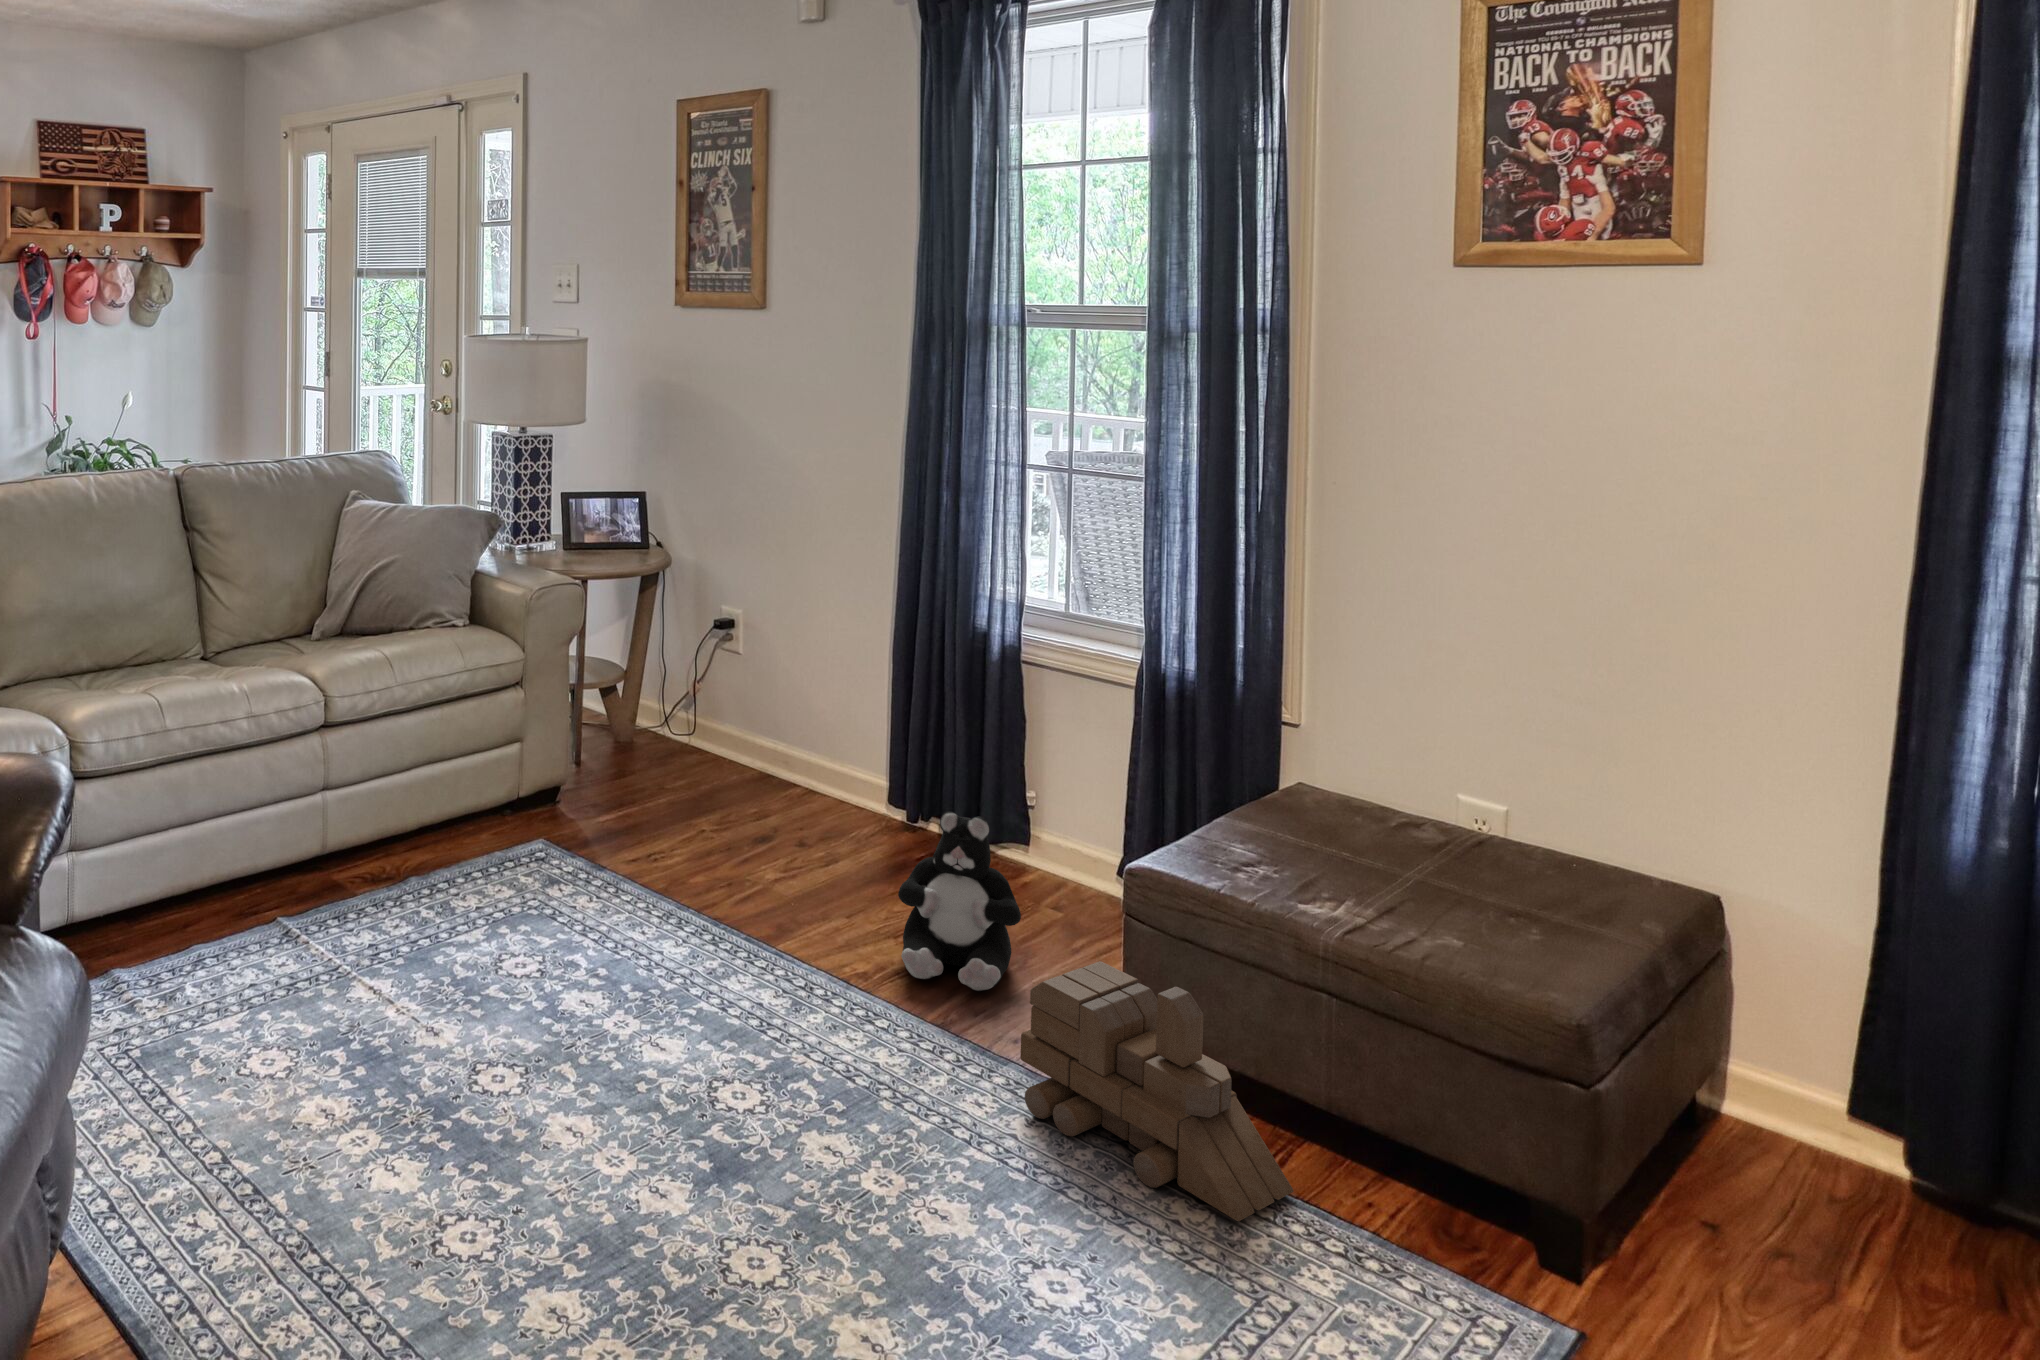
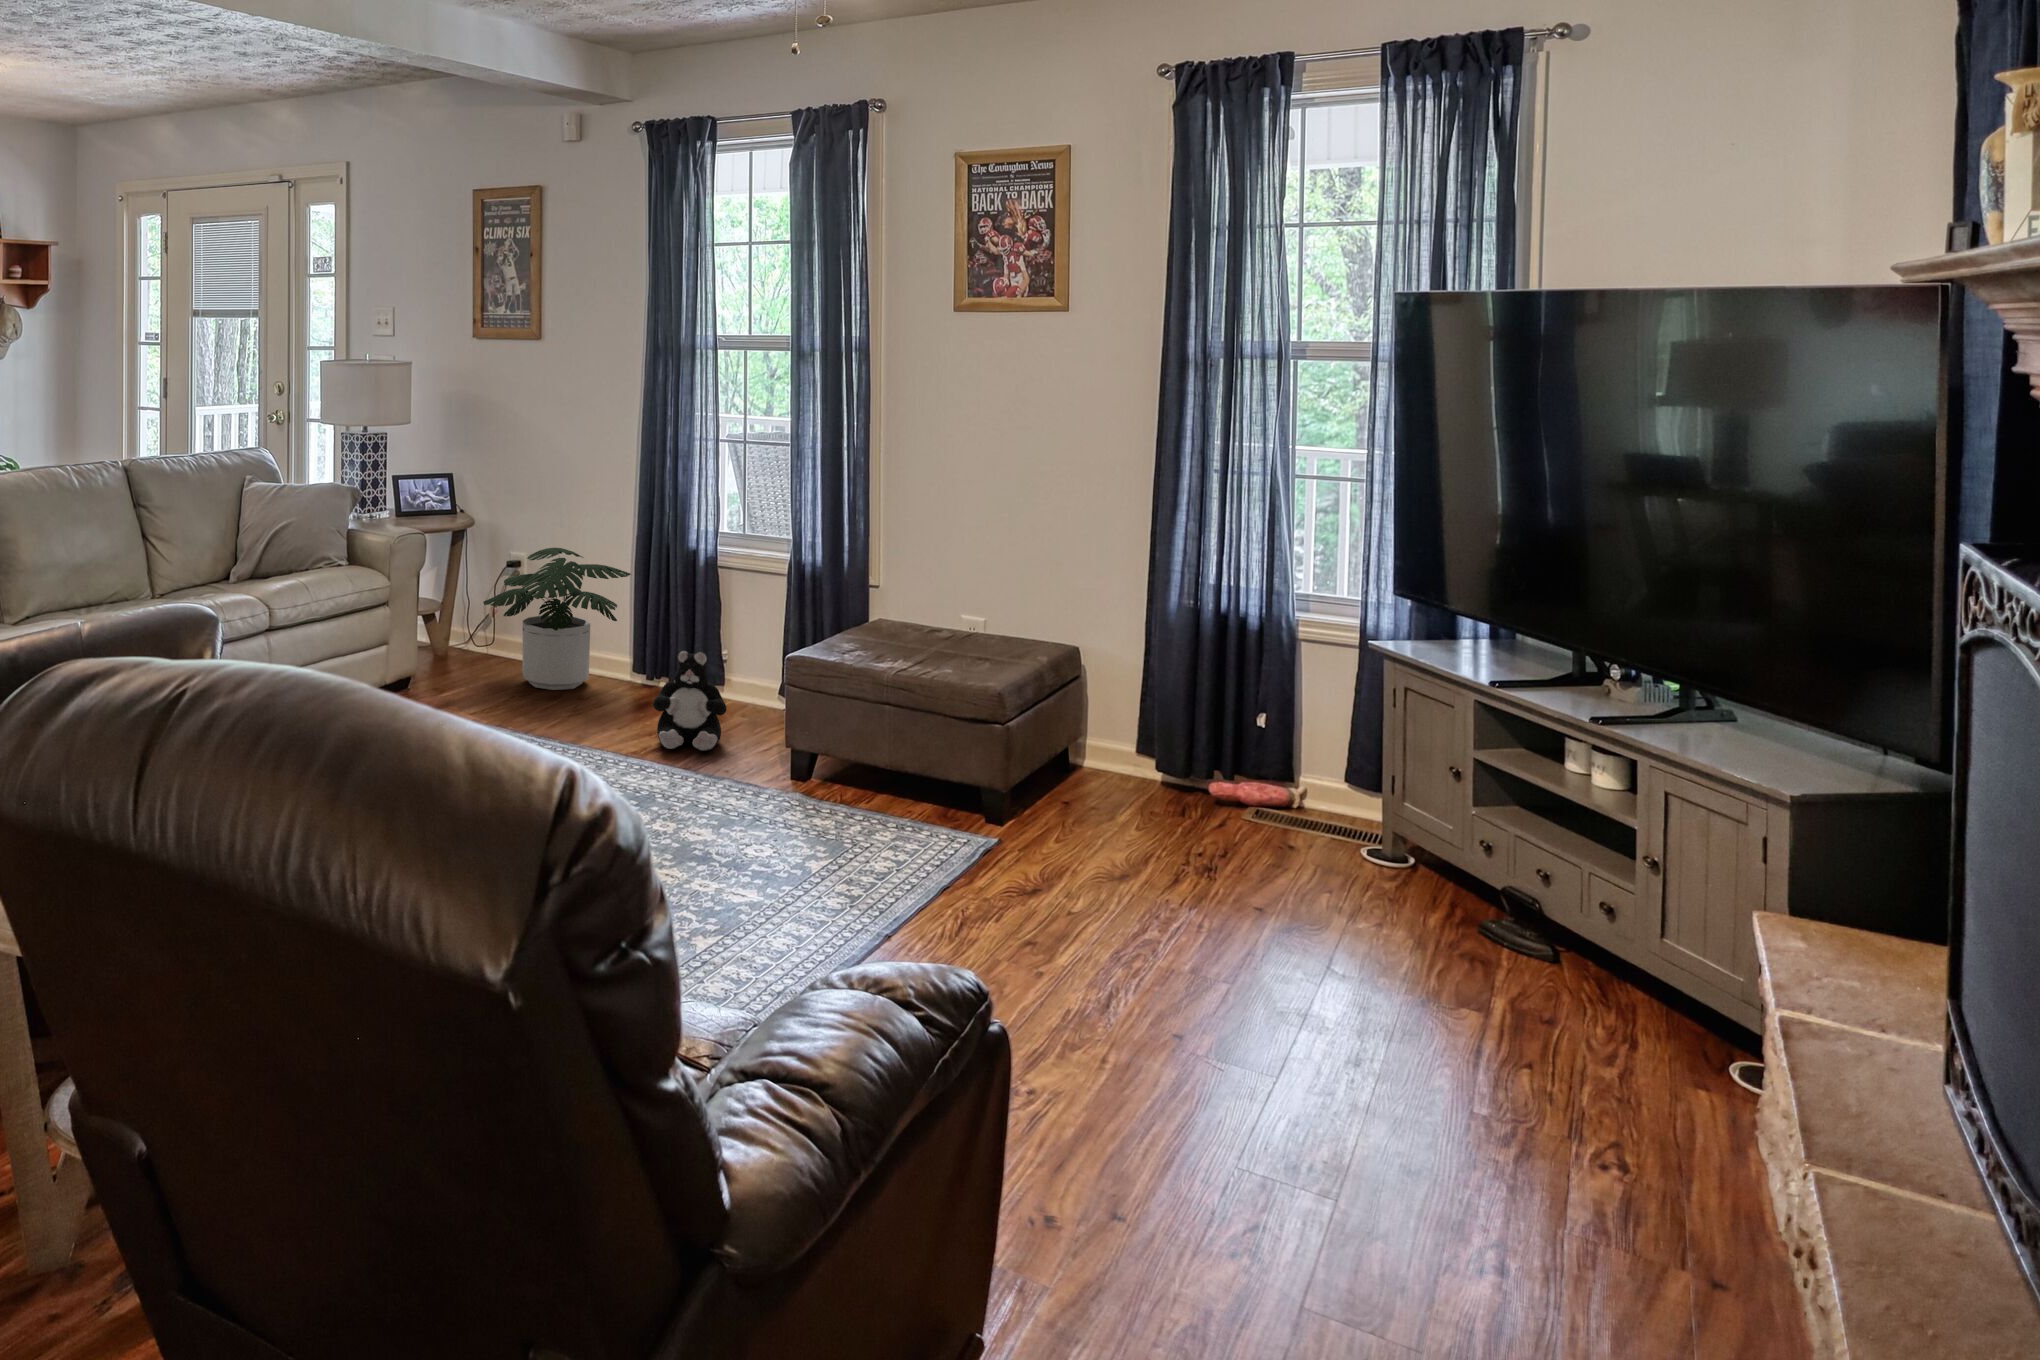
potted plant: none [666,607,890,821] -> present [483,548,631,690]
toy train: present [1020,961,1293,1221] -> none [734,709,876,818]

